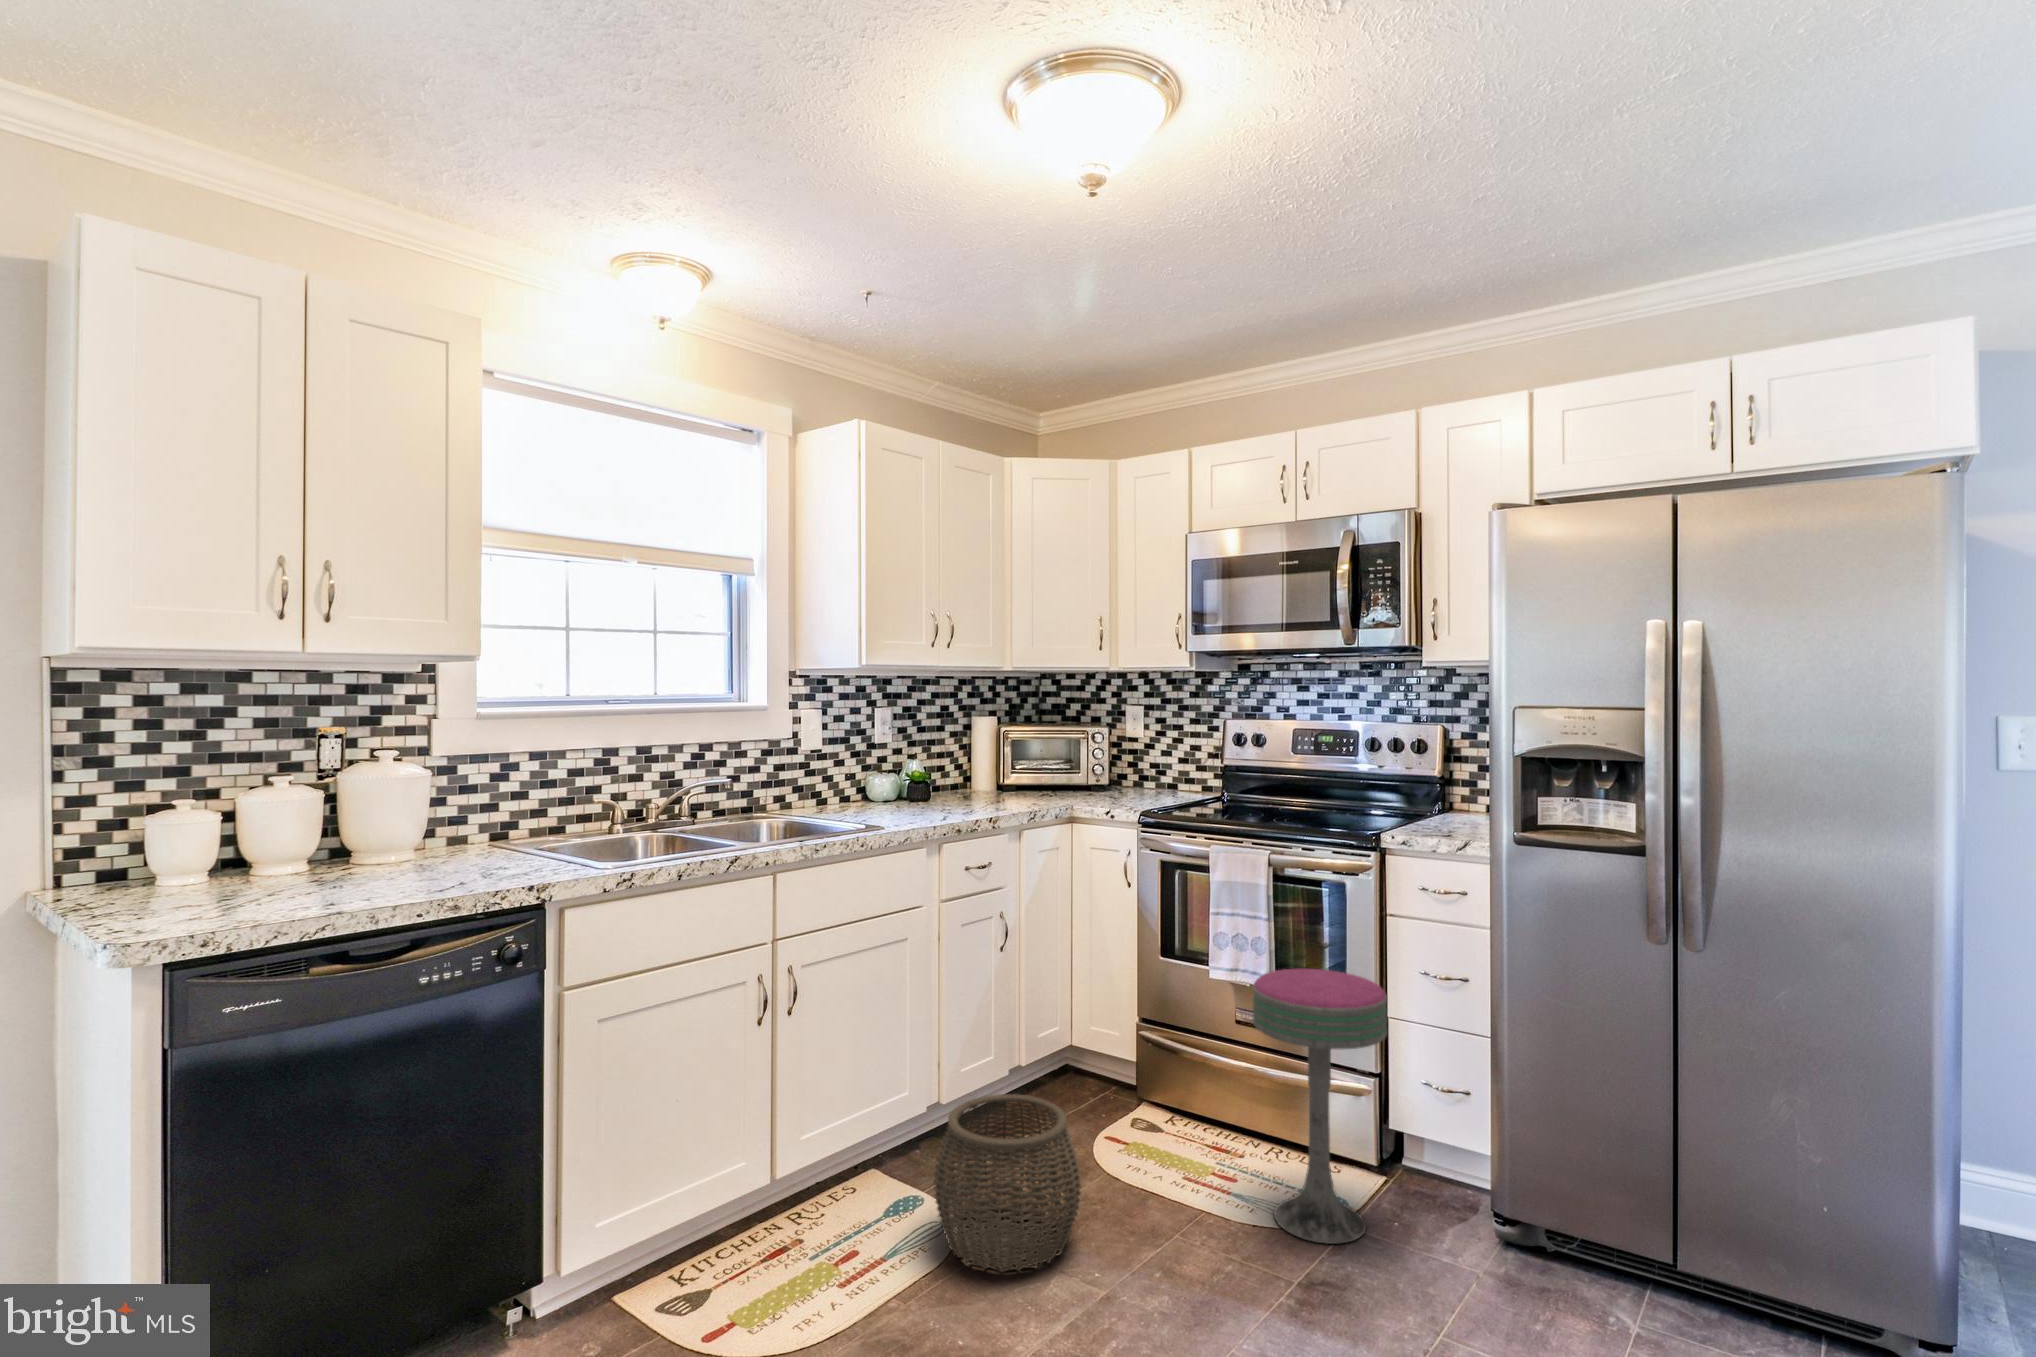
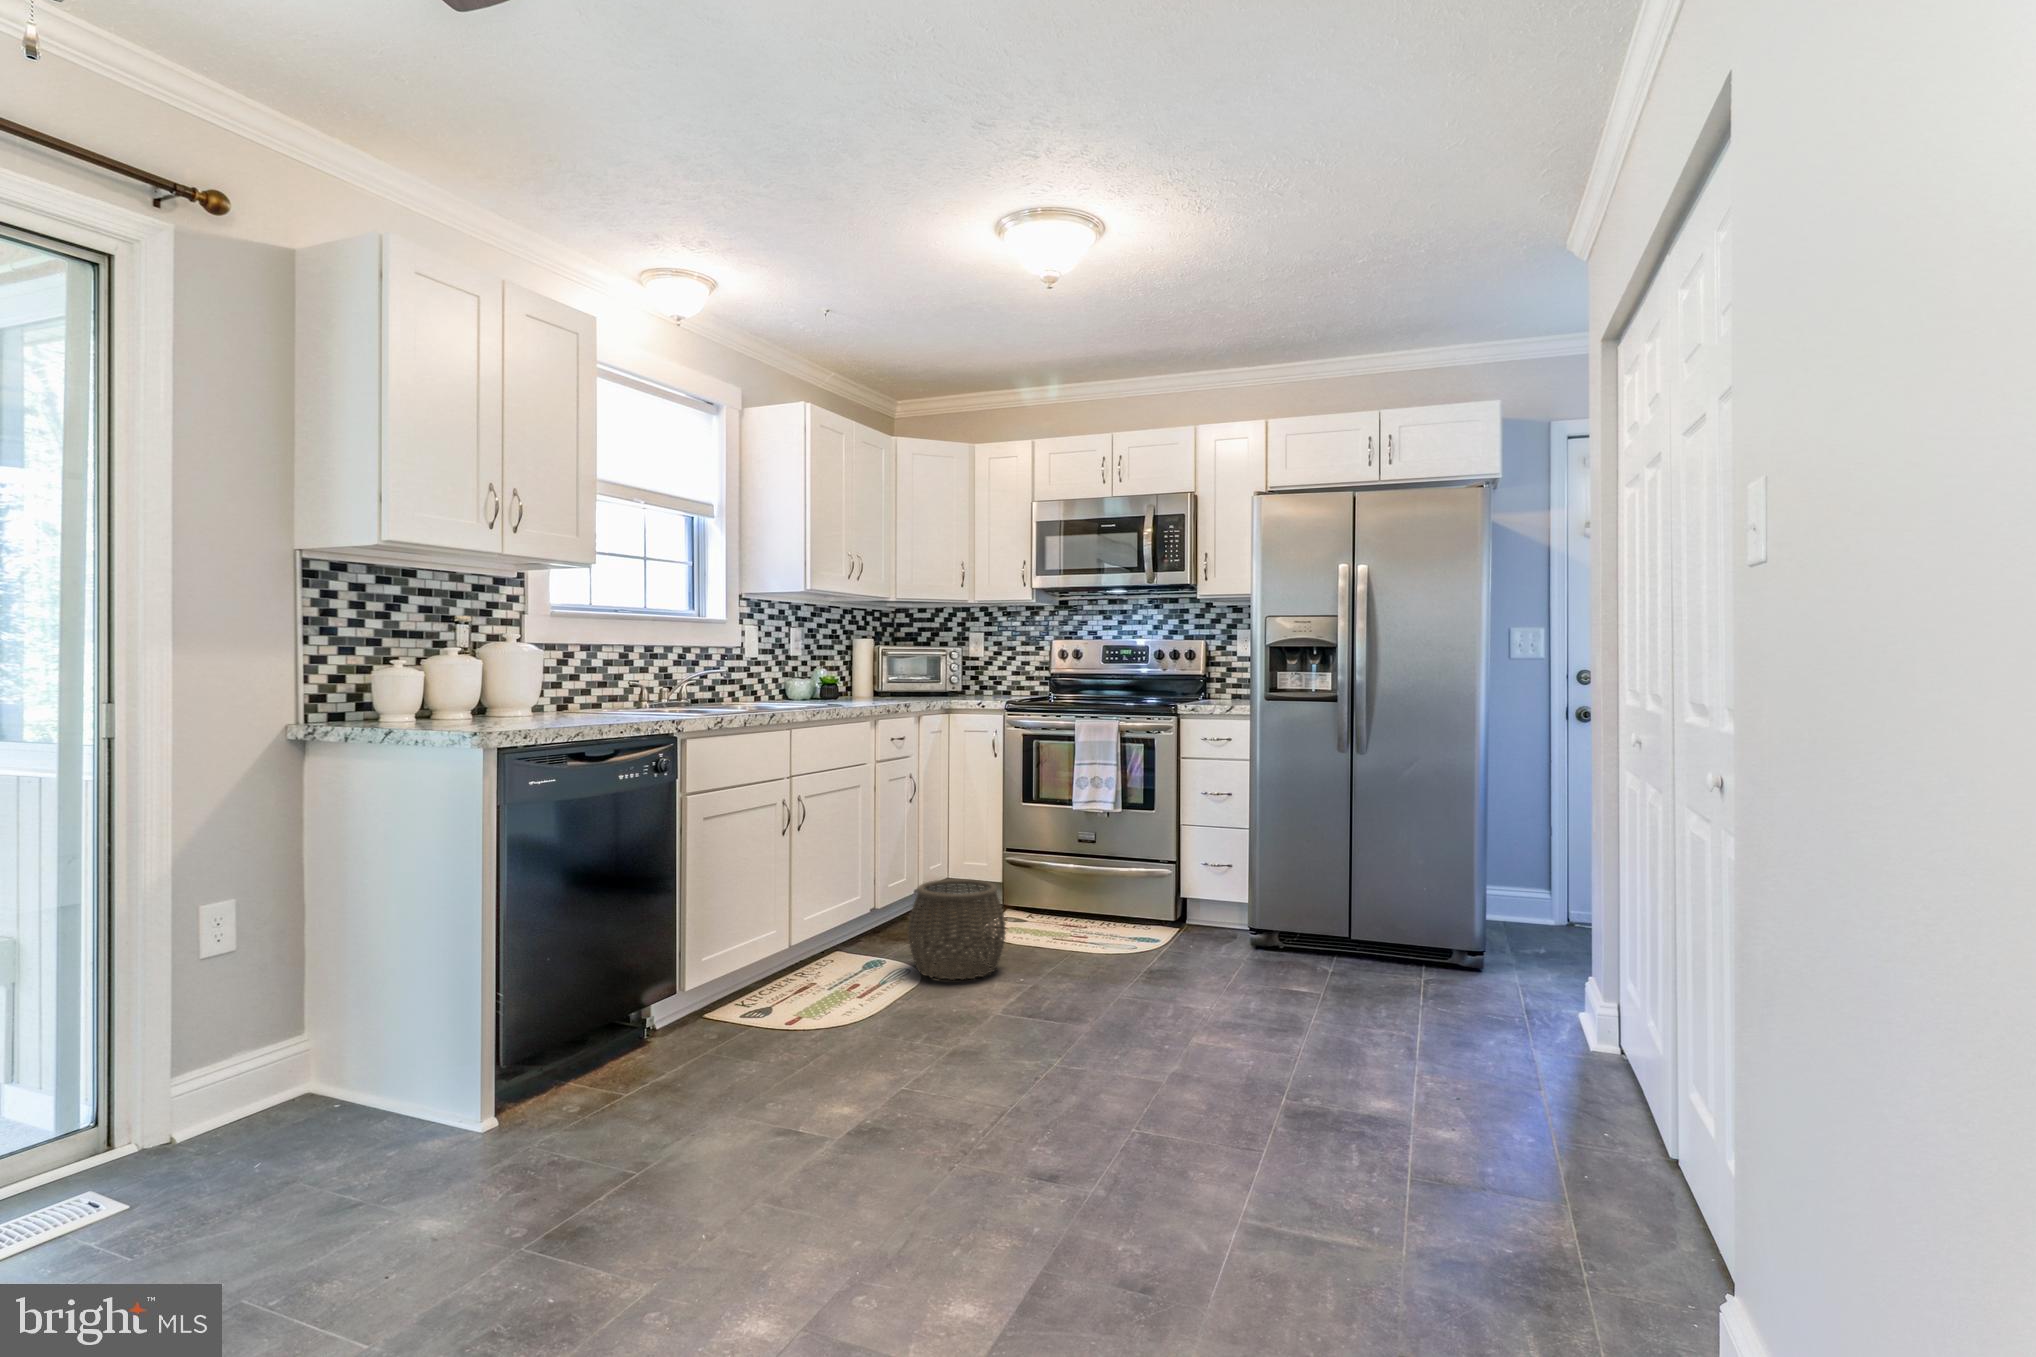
bar stool: present [1253,969,1387,1244] -> none [1105,792,1189,955]

